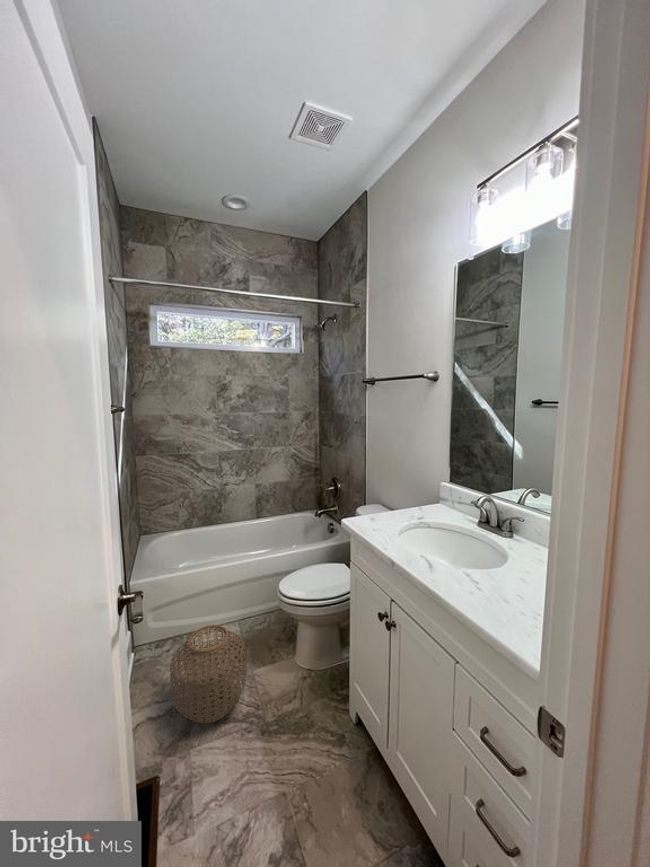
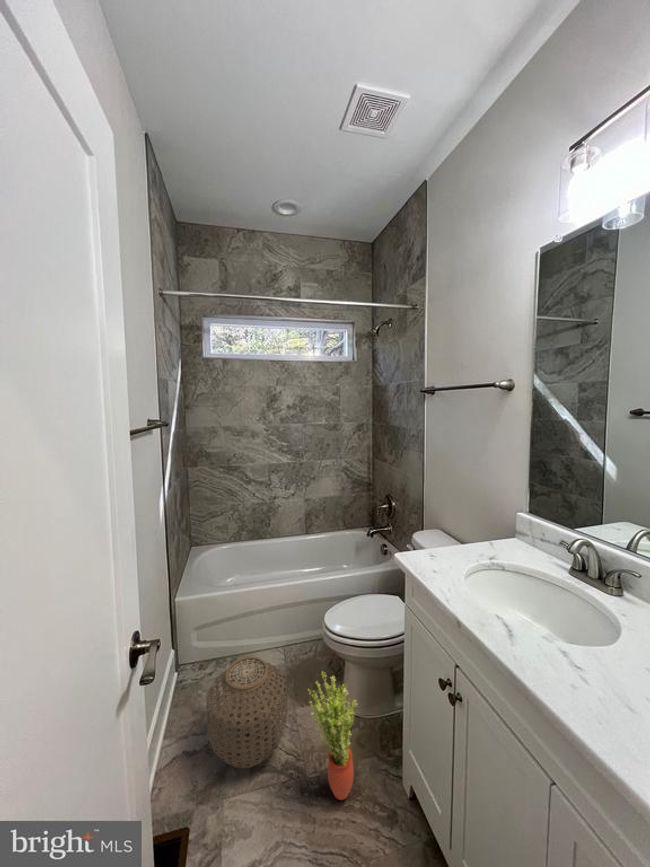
potted plant: none [267,626,312,734] -> present [310,672,358,800]

